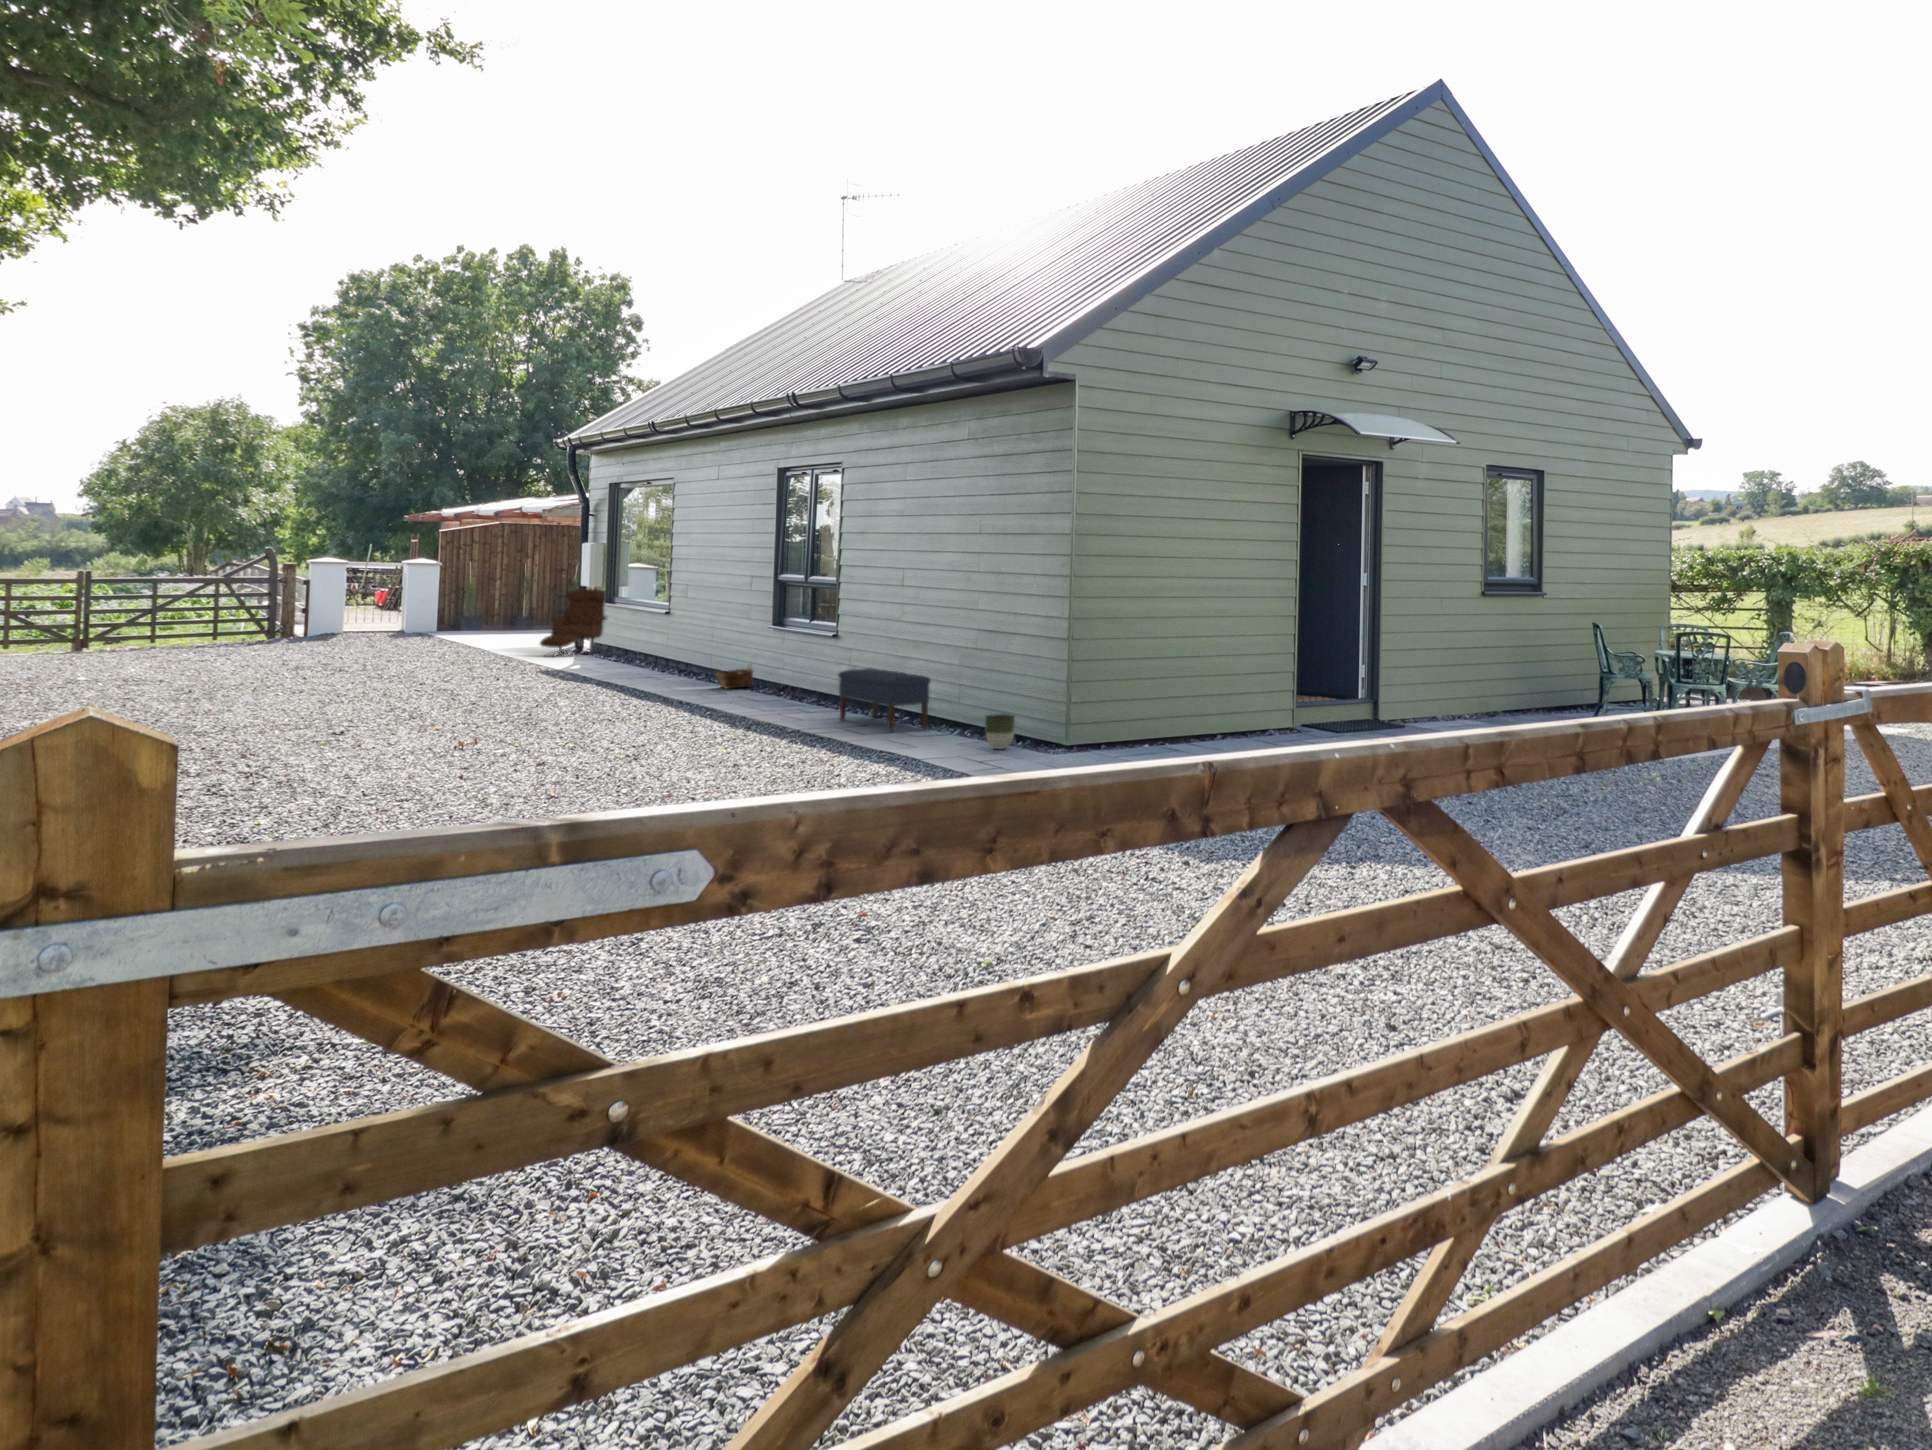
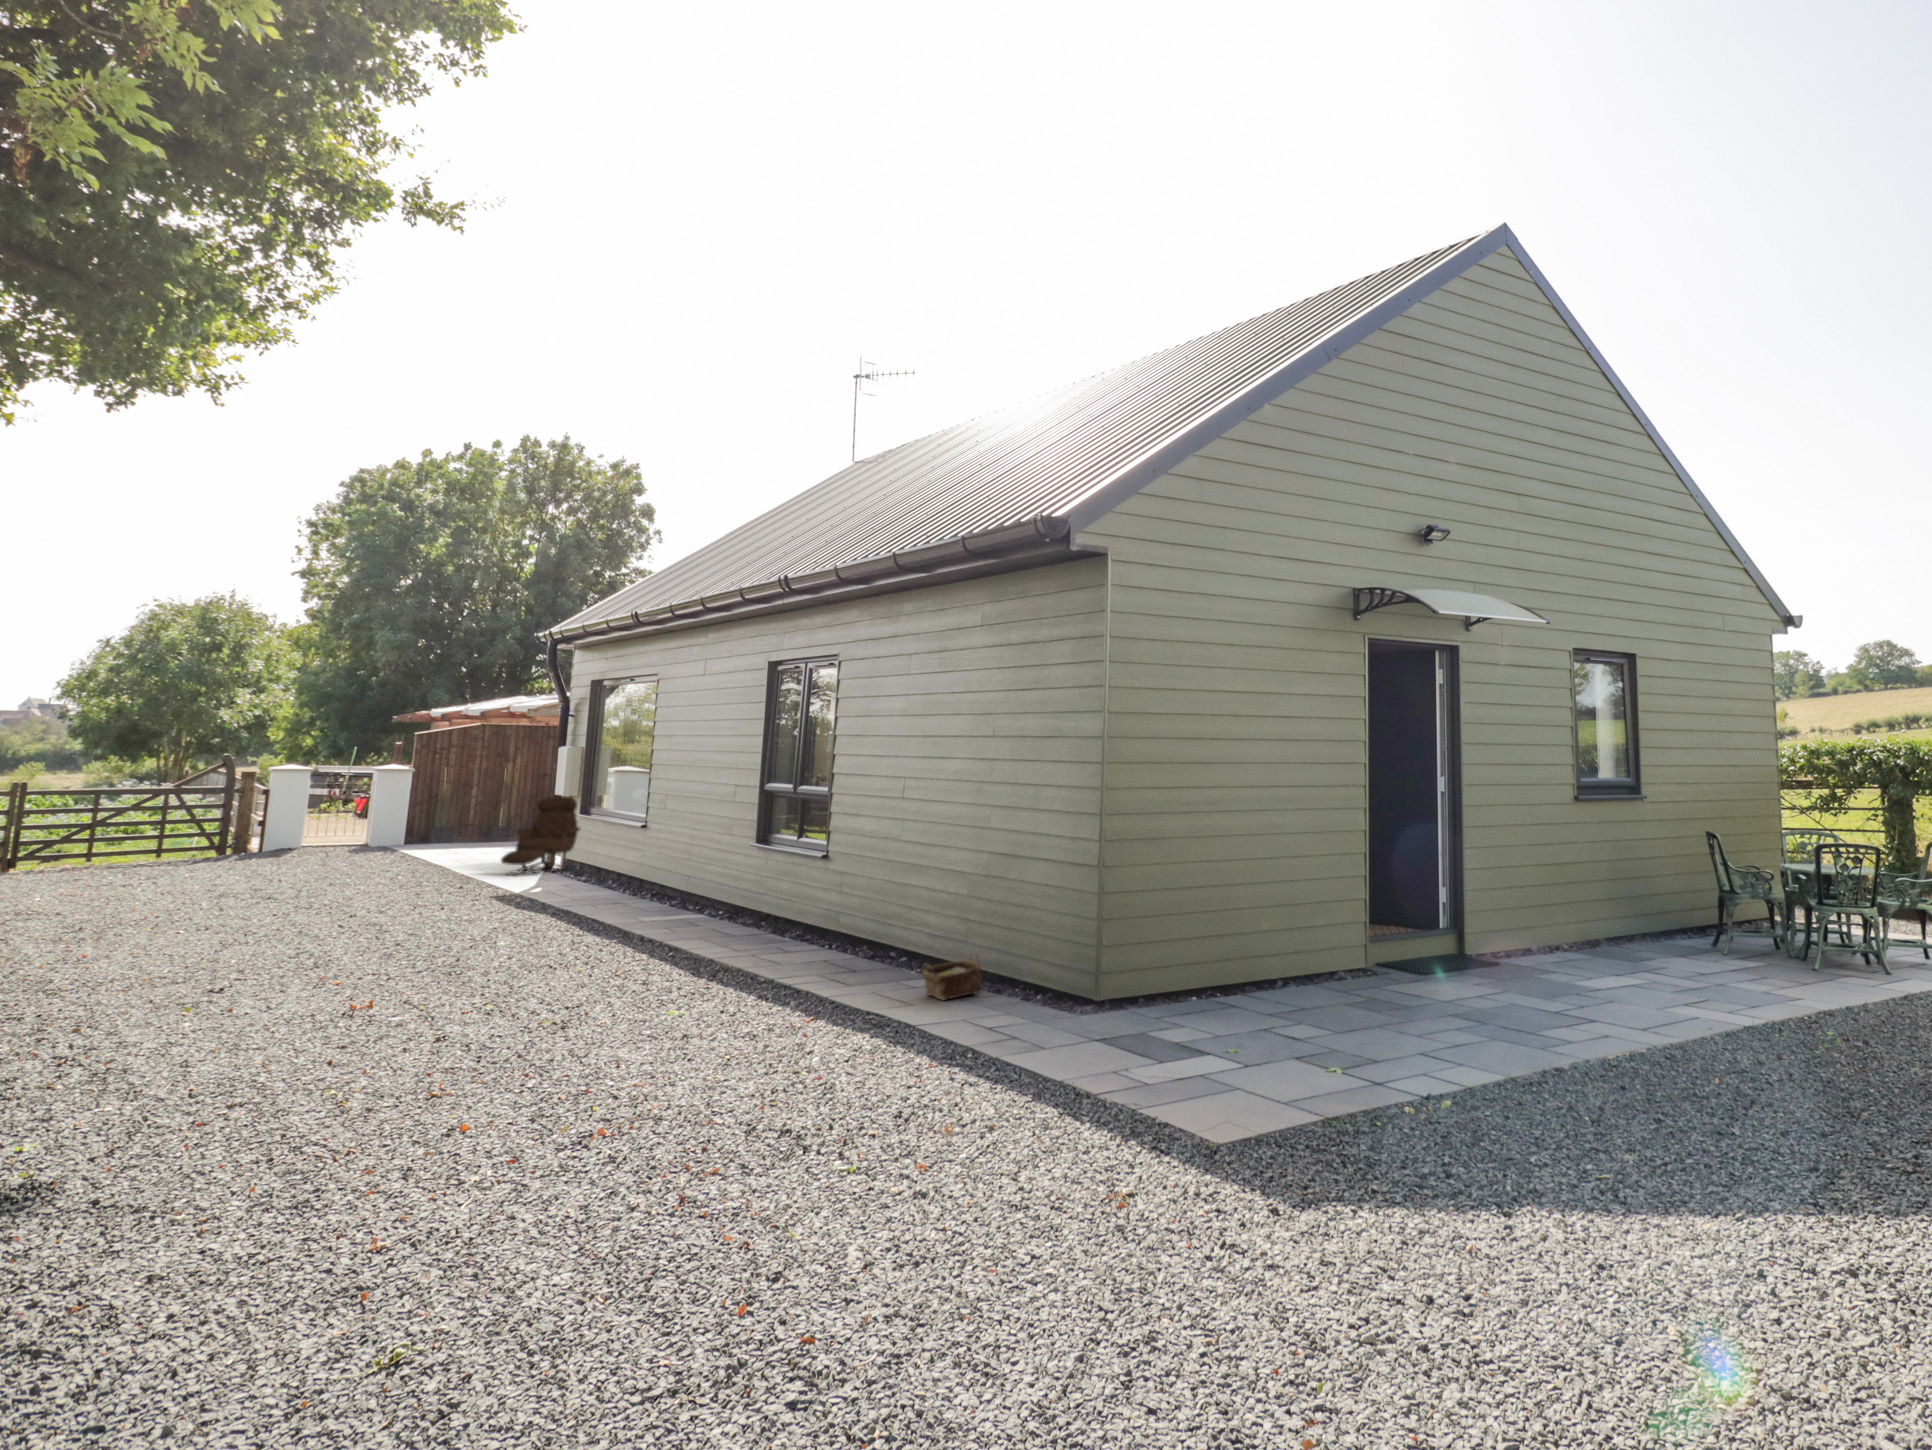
woven basket: present [716,664,753,689] -> present [922,958,981,1000]
bench: present [838,668,930,732] -> none [823,900,933,984]
planter: present [985,714,1015,749] -> none [998,965,1035,1011]

